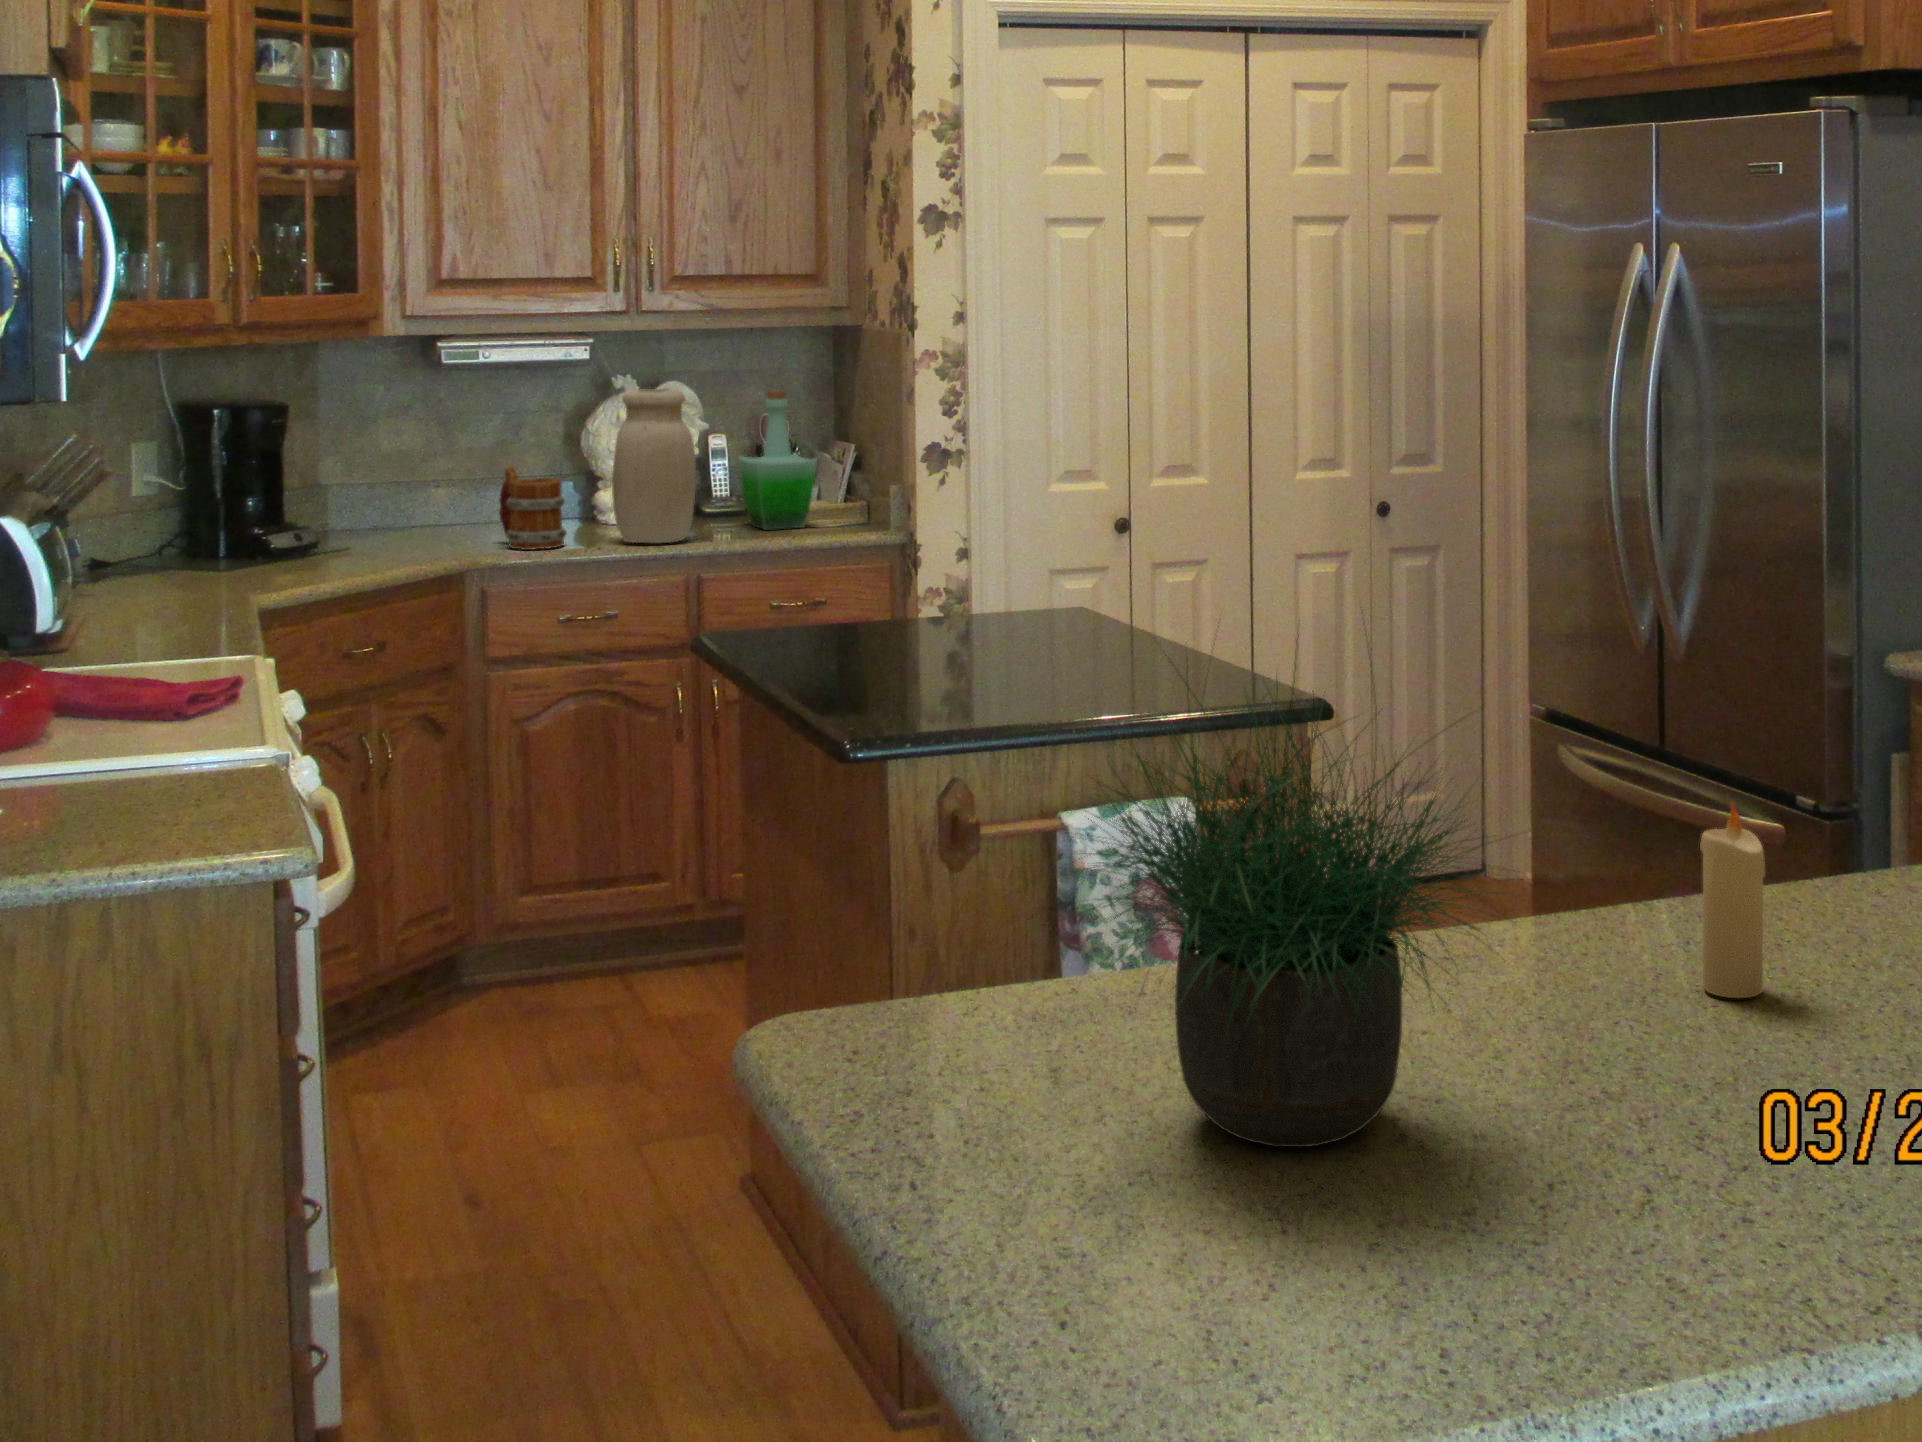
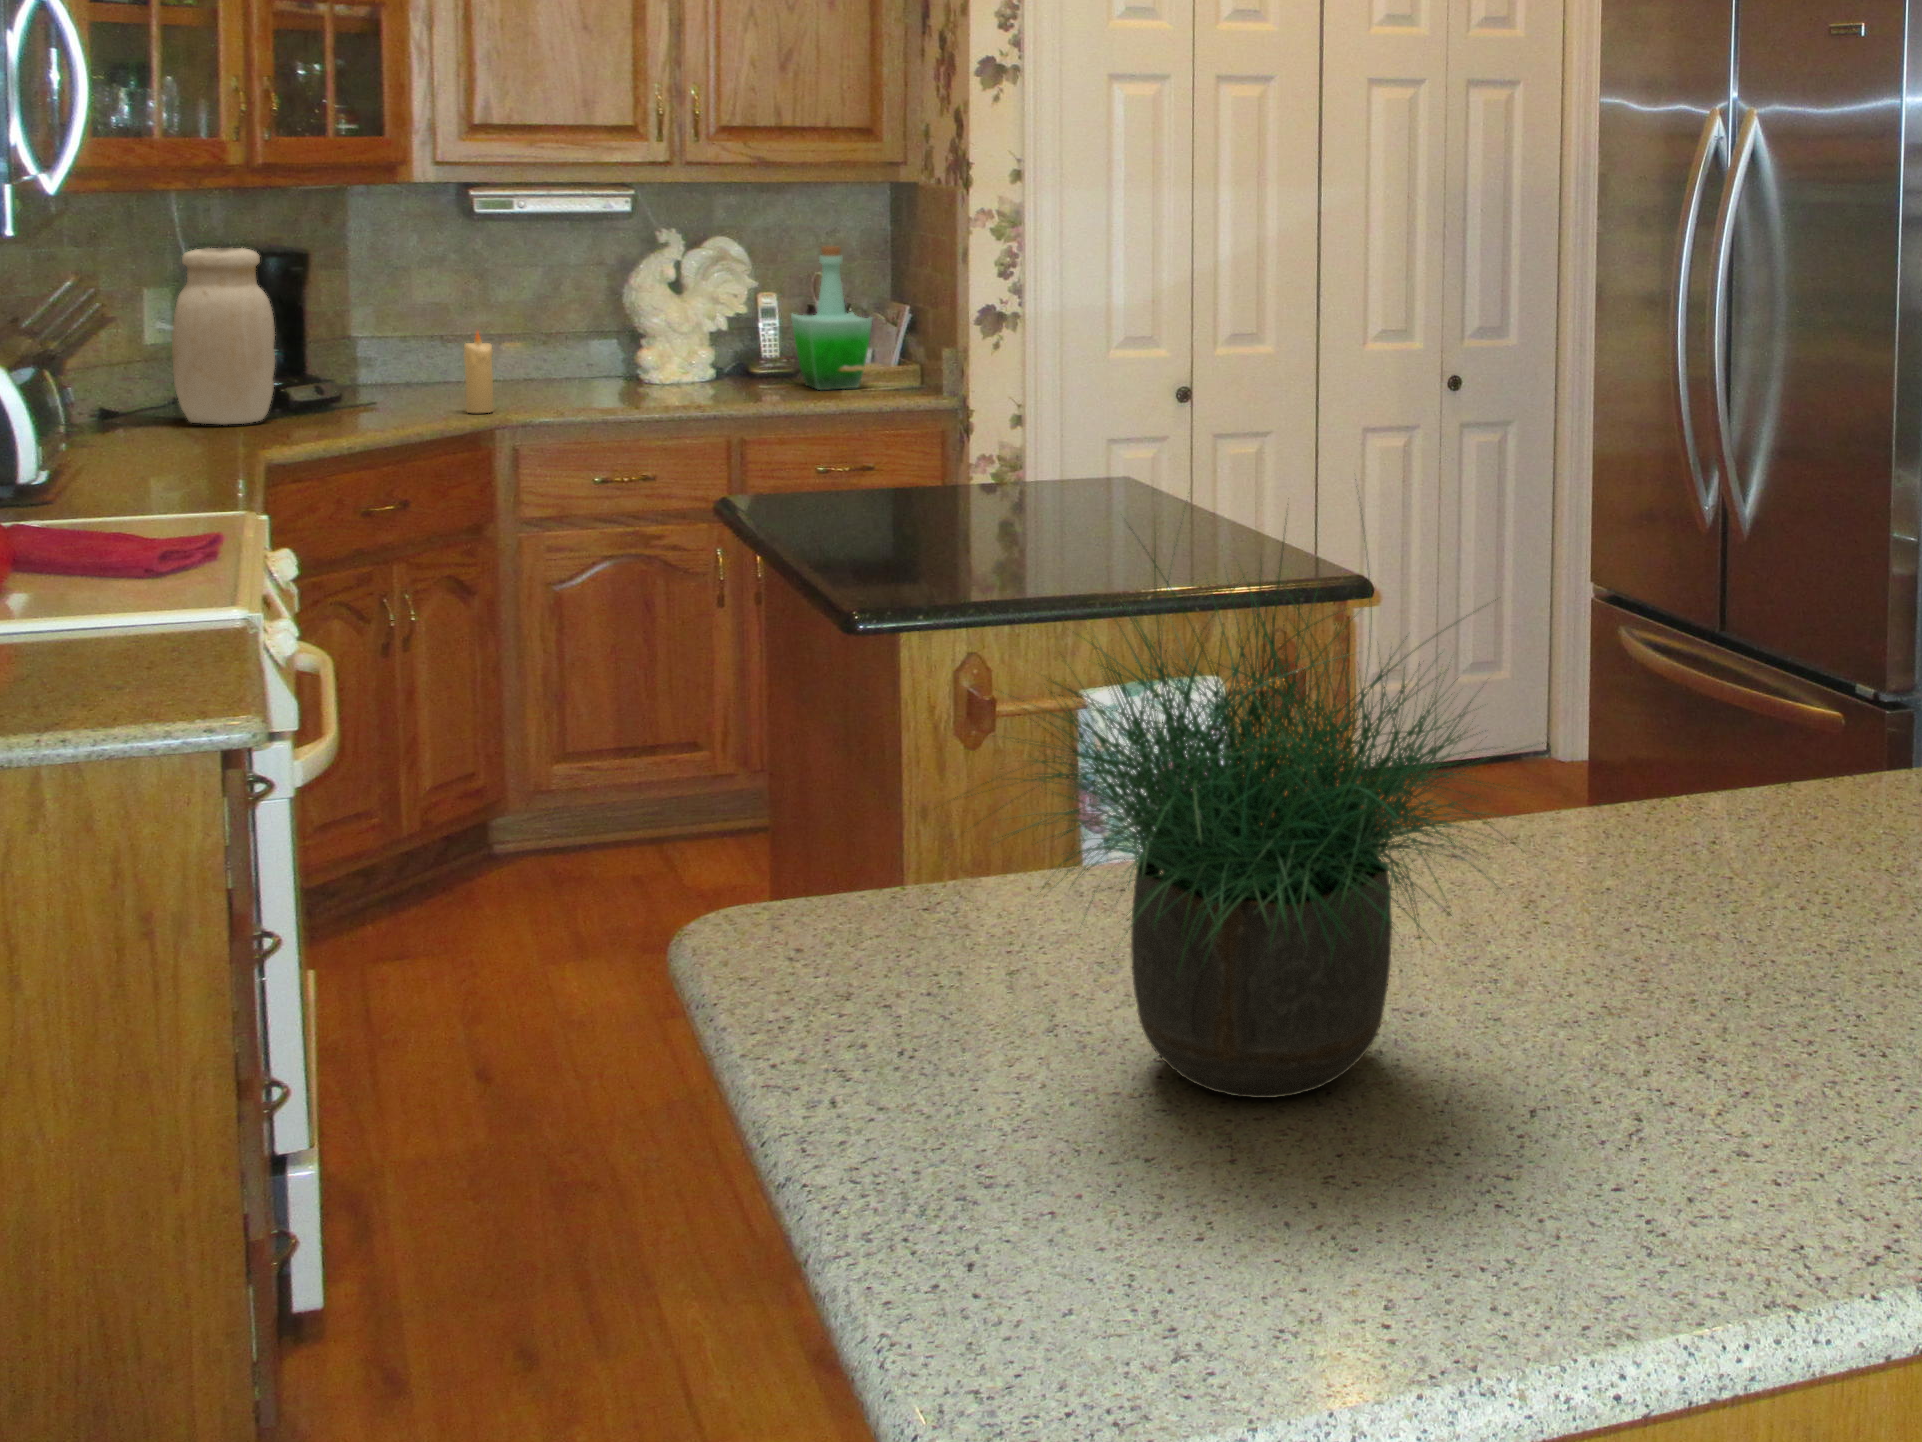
jar: present [612,388,696,543] -> present [172,248,275,424]
mug: present [499,466,567,550] -> none [539,319,609,405]
candle: present [1700,802,1765,998] -> present [464,332,493,413]

